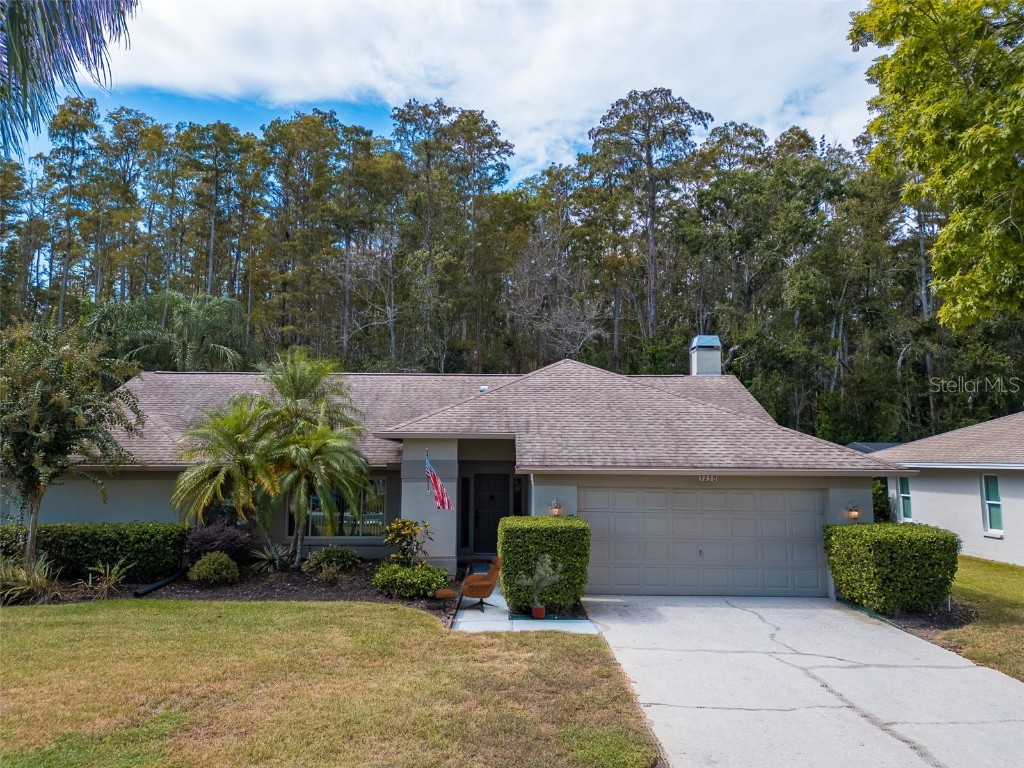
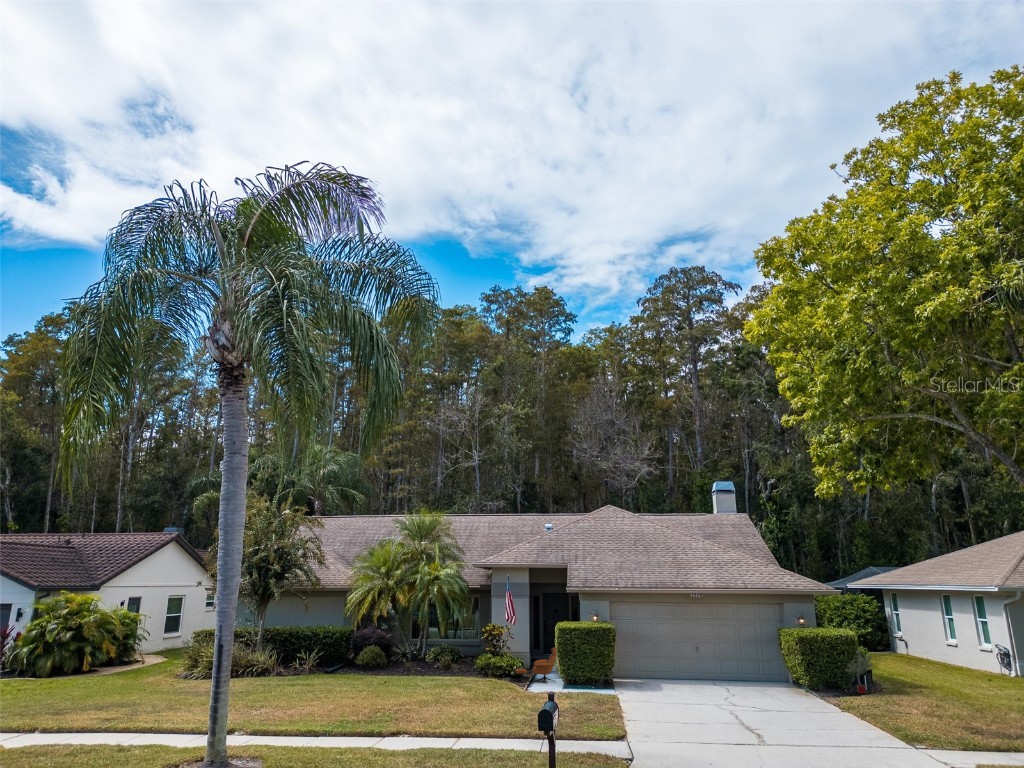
potted tree: present [515,555,564,619] -> present [845,650,873,694]

